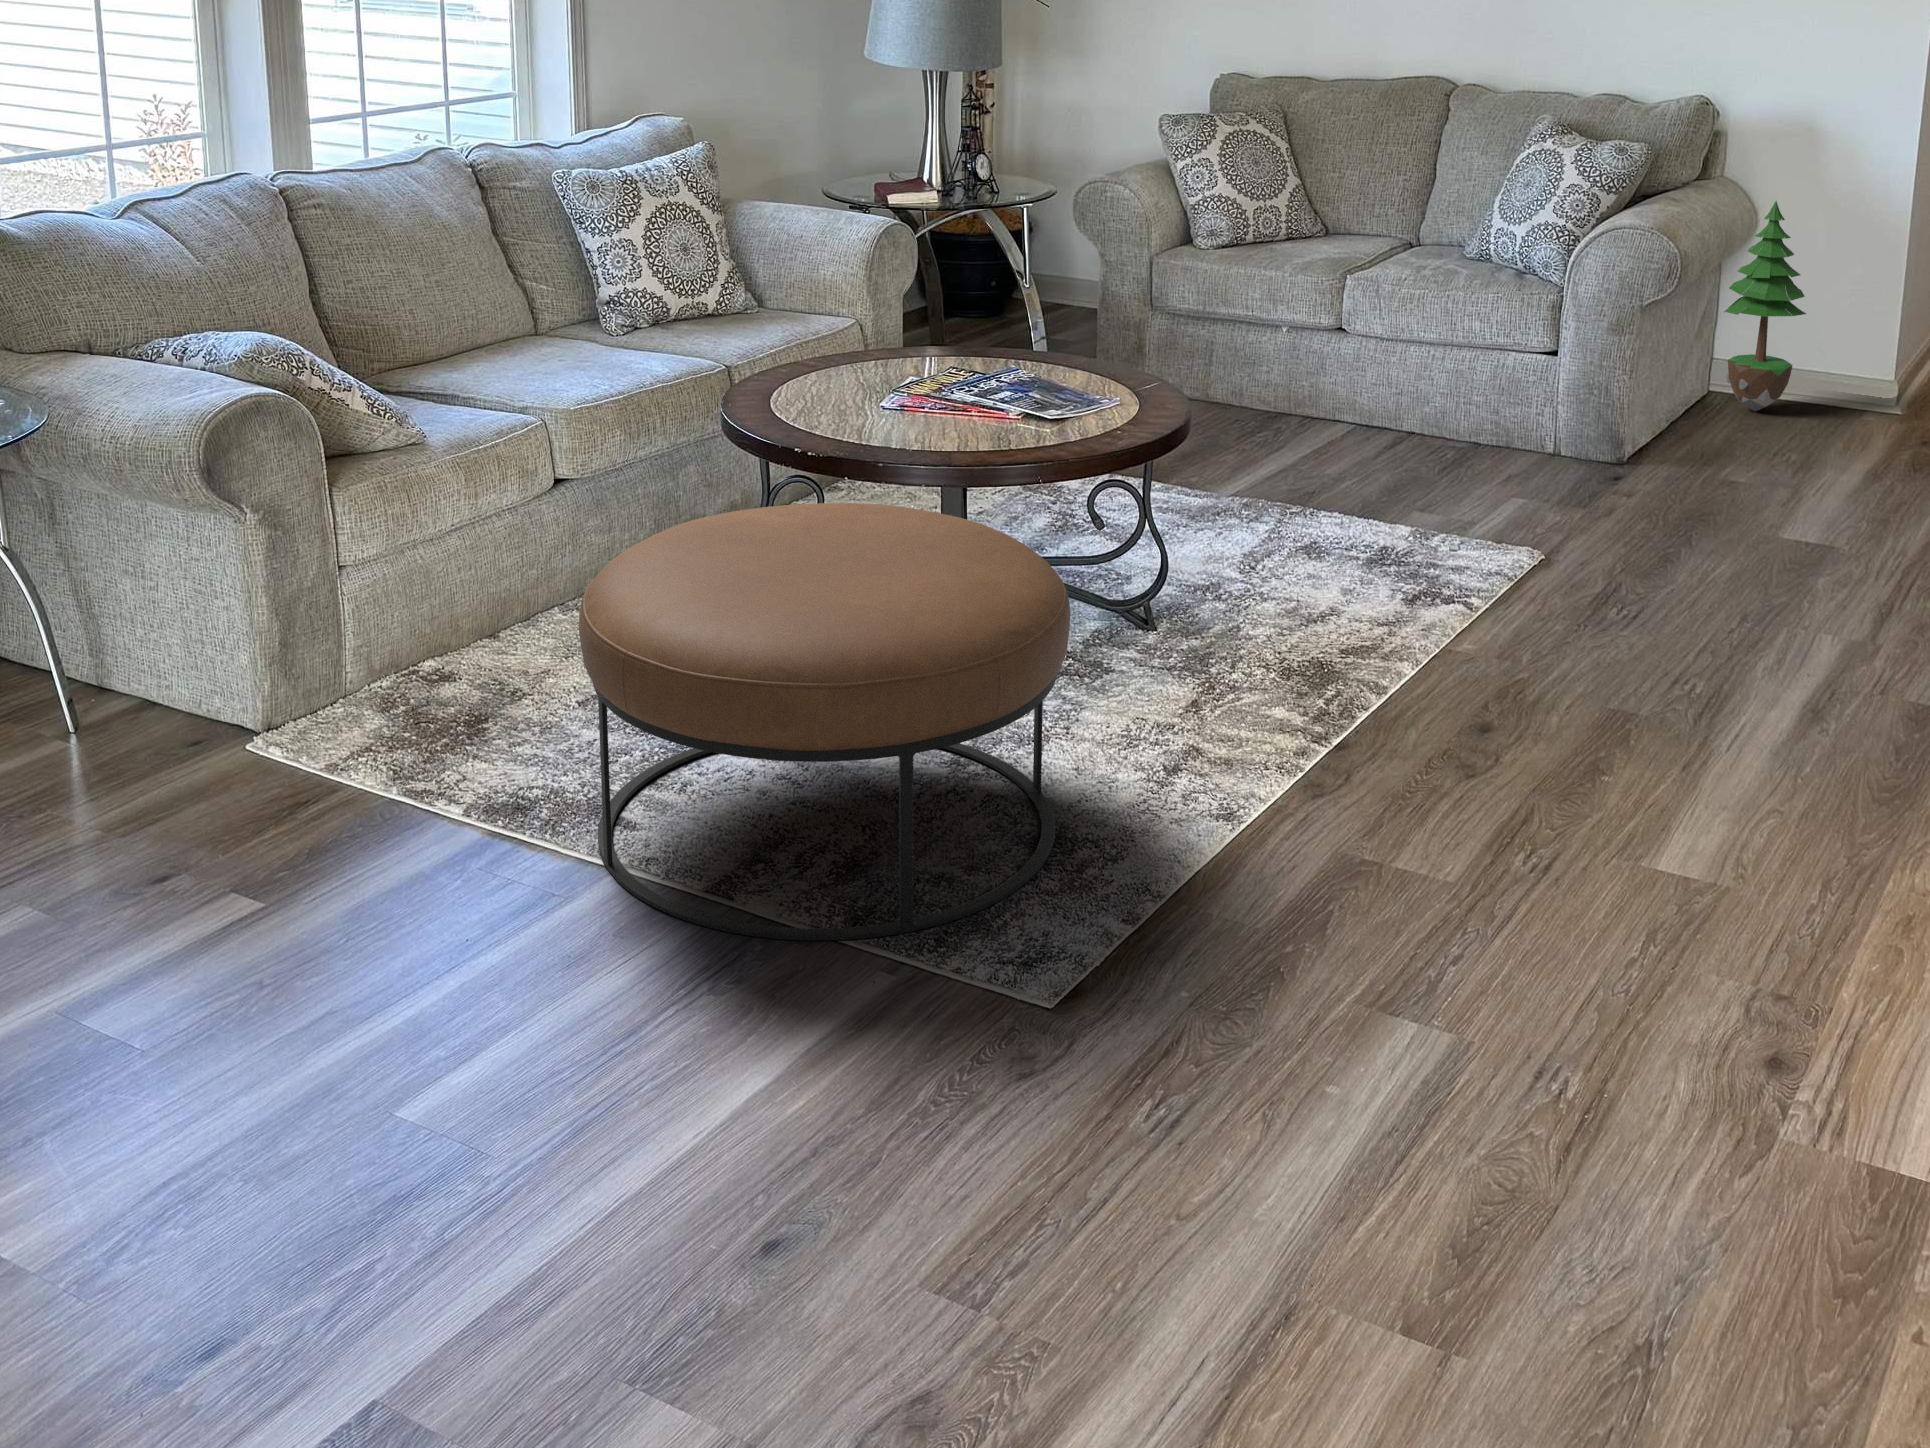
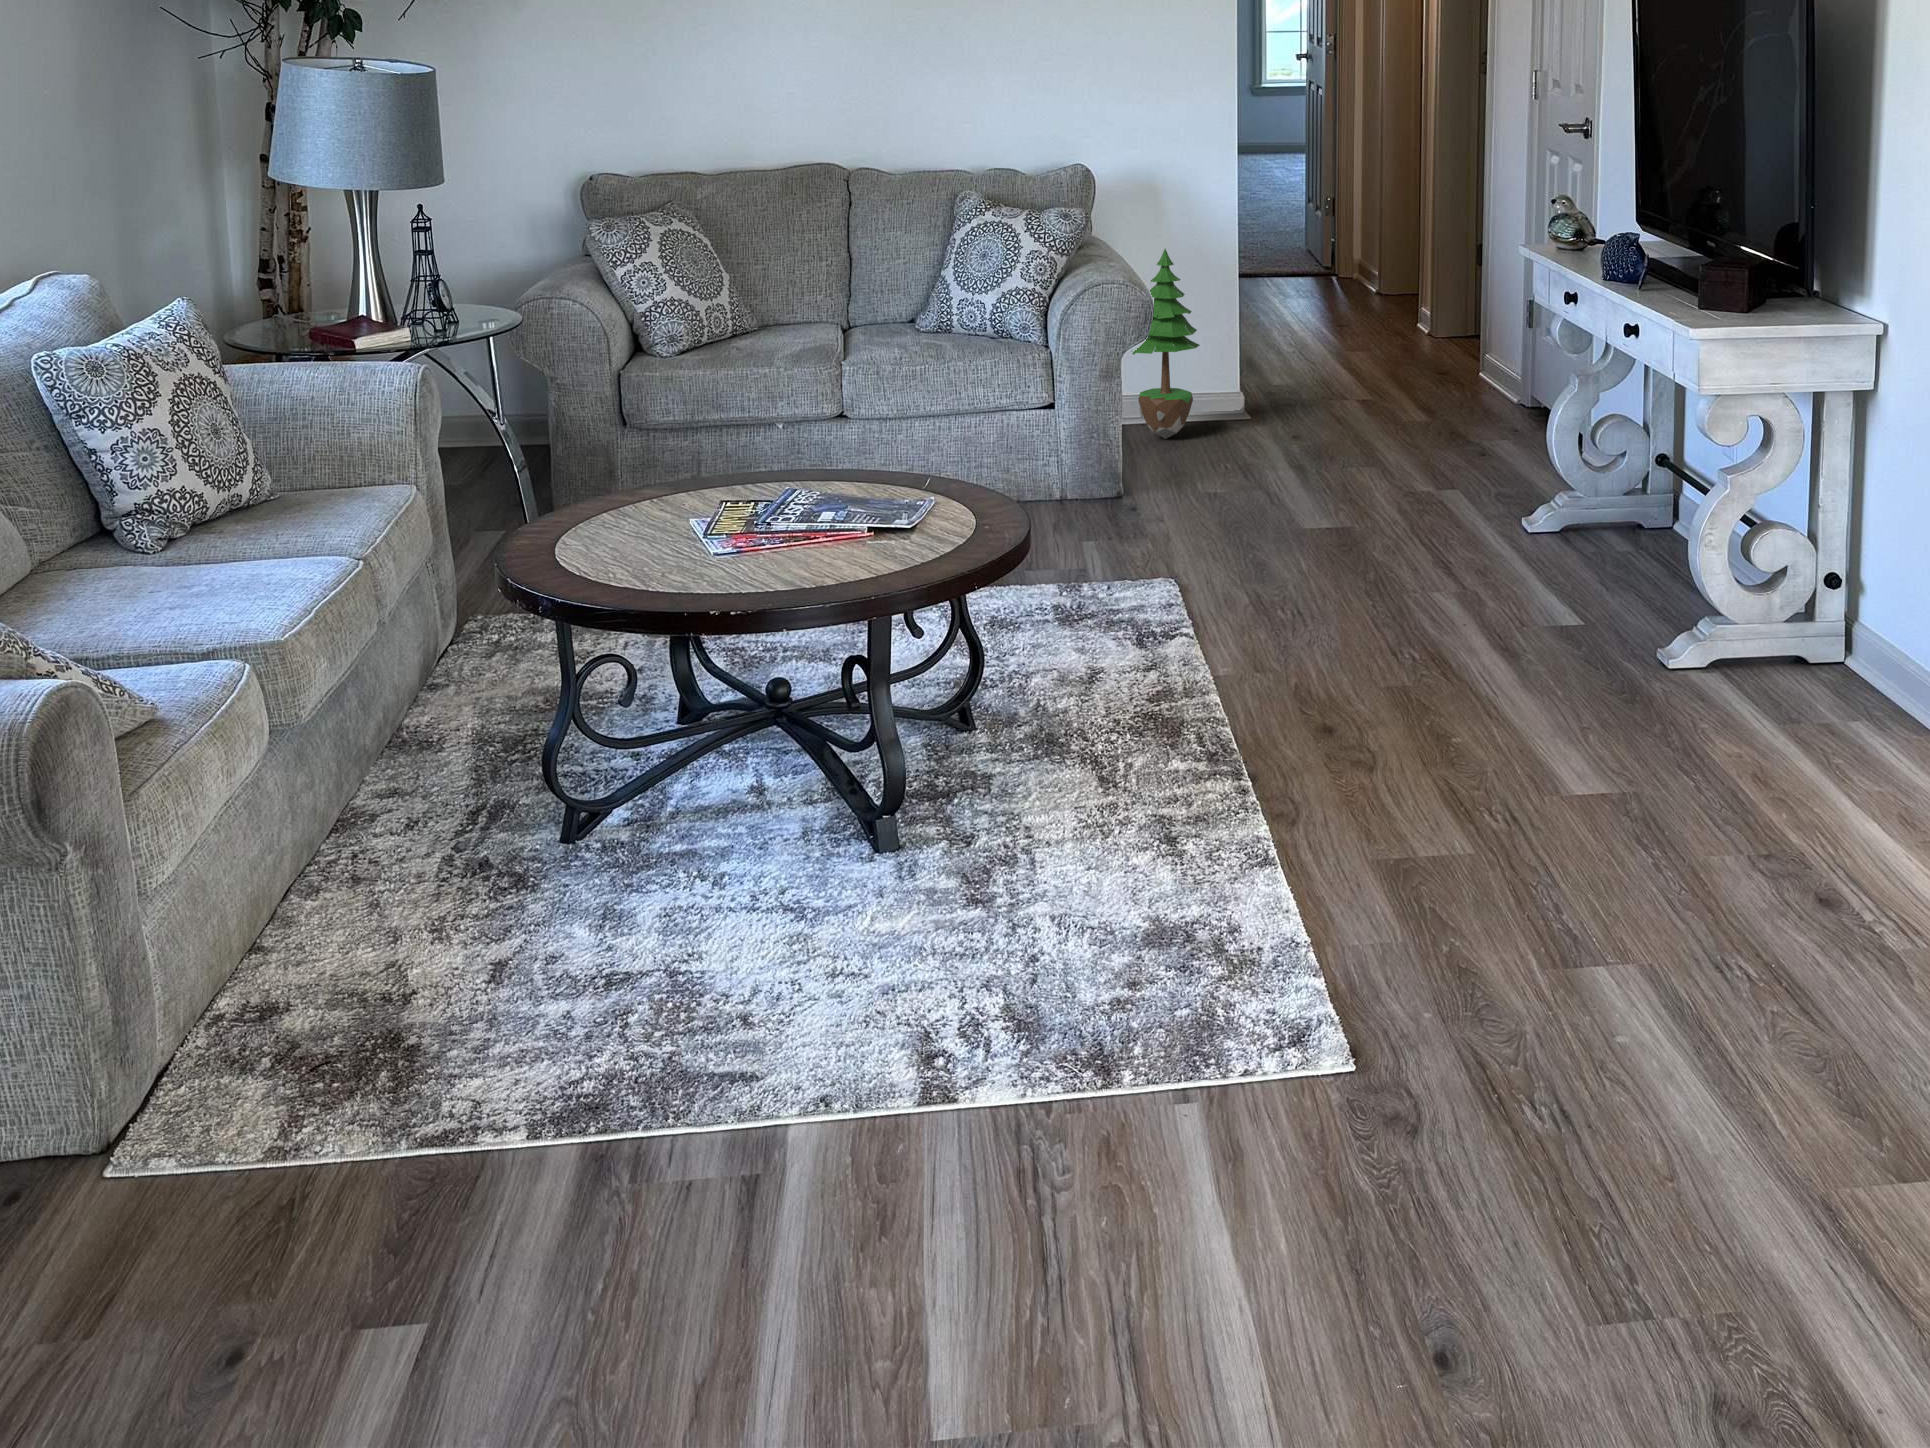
ottoman: present [579,503,1070,941] -> none [648,643,1199,1143]

